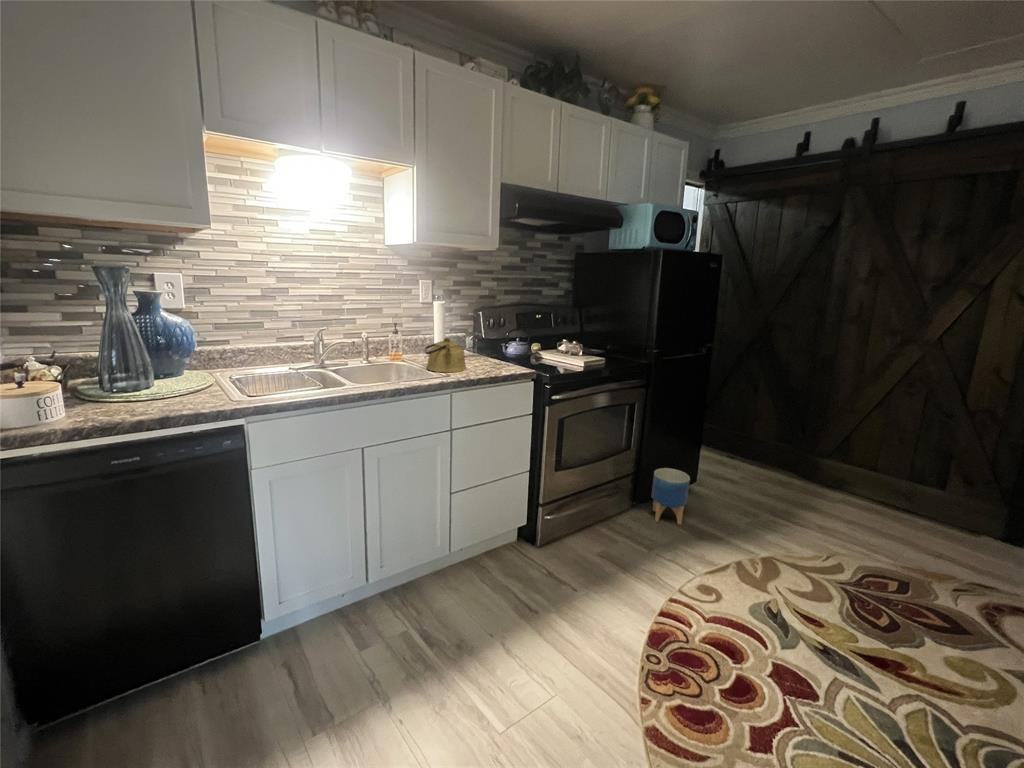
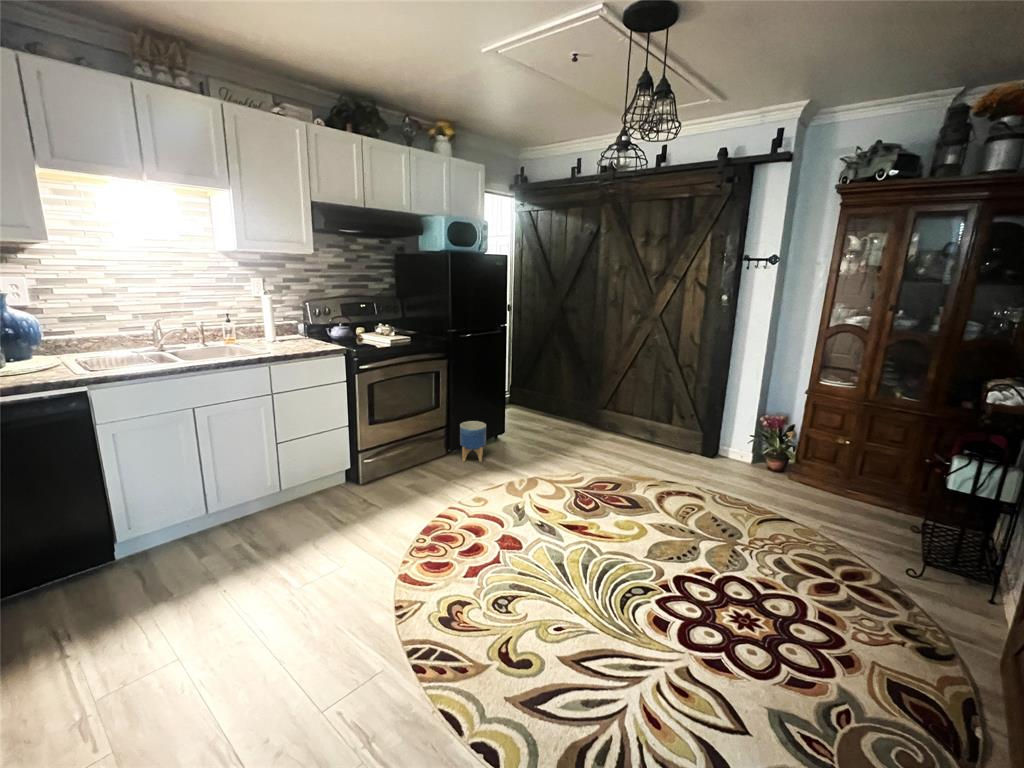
kettle: present [425,338,466,372] -> none [250,324,288,351]

